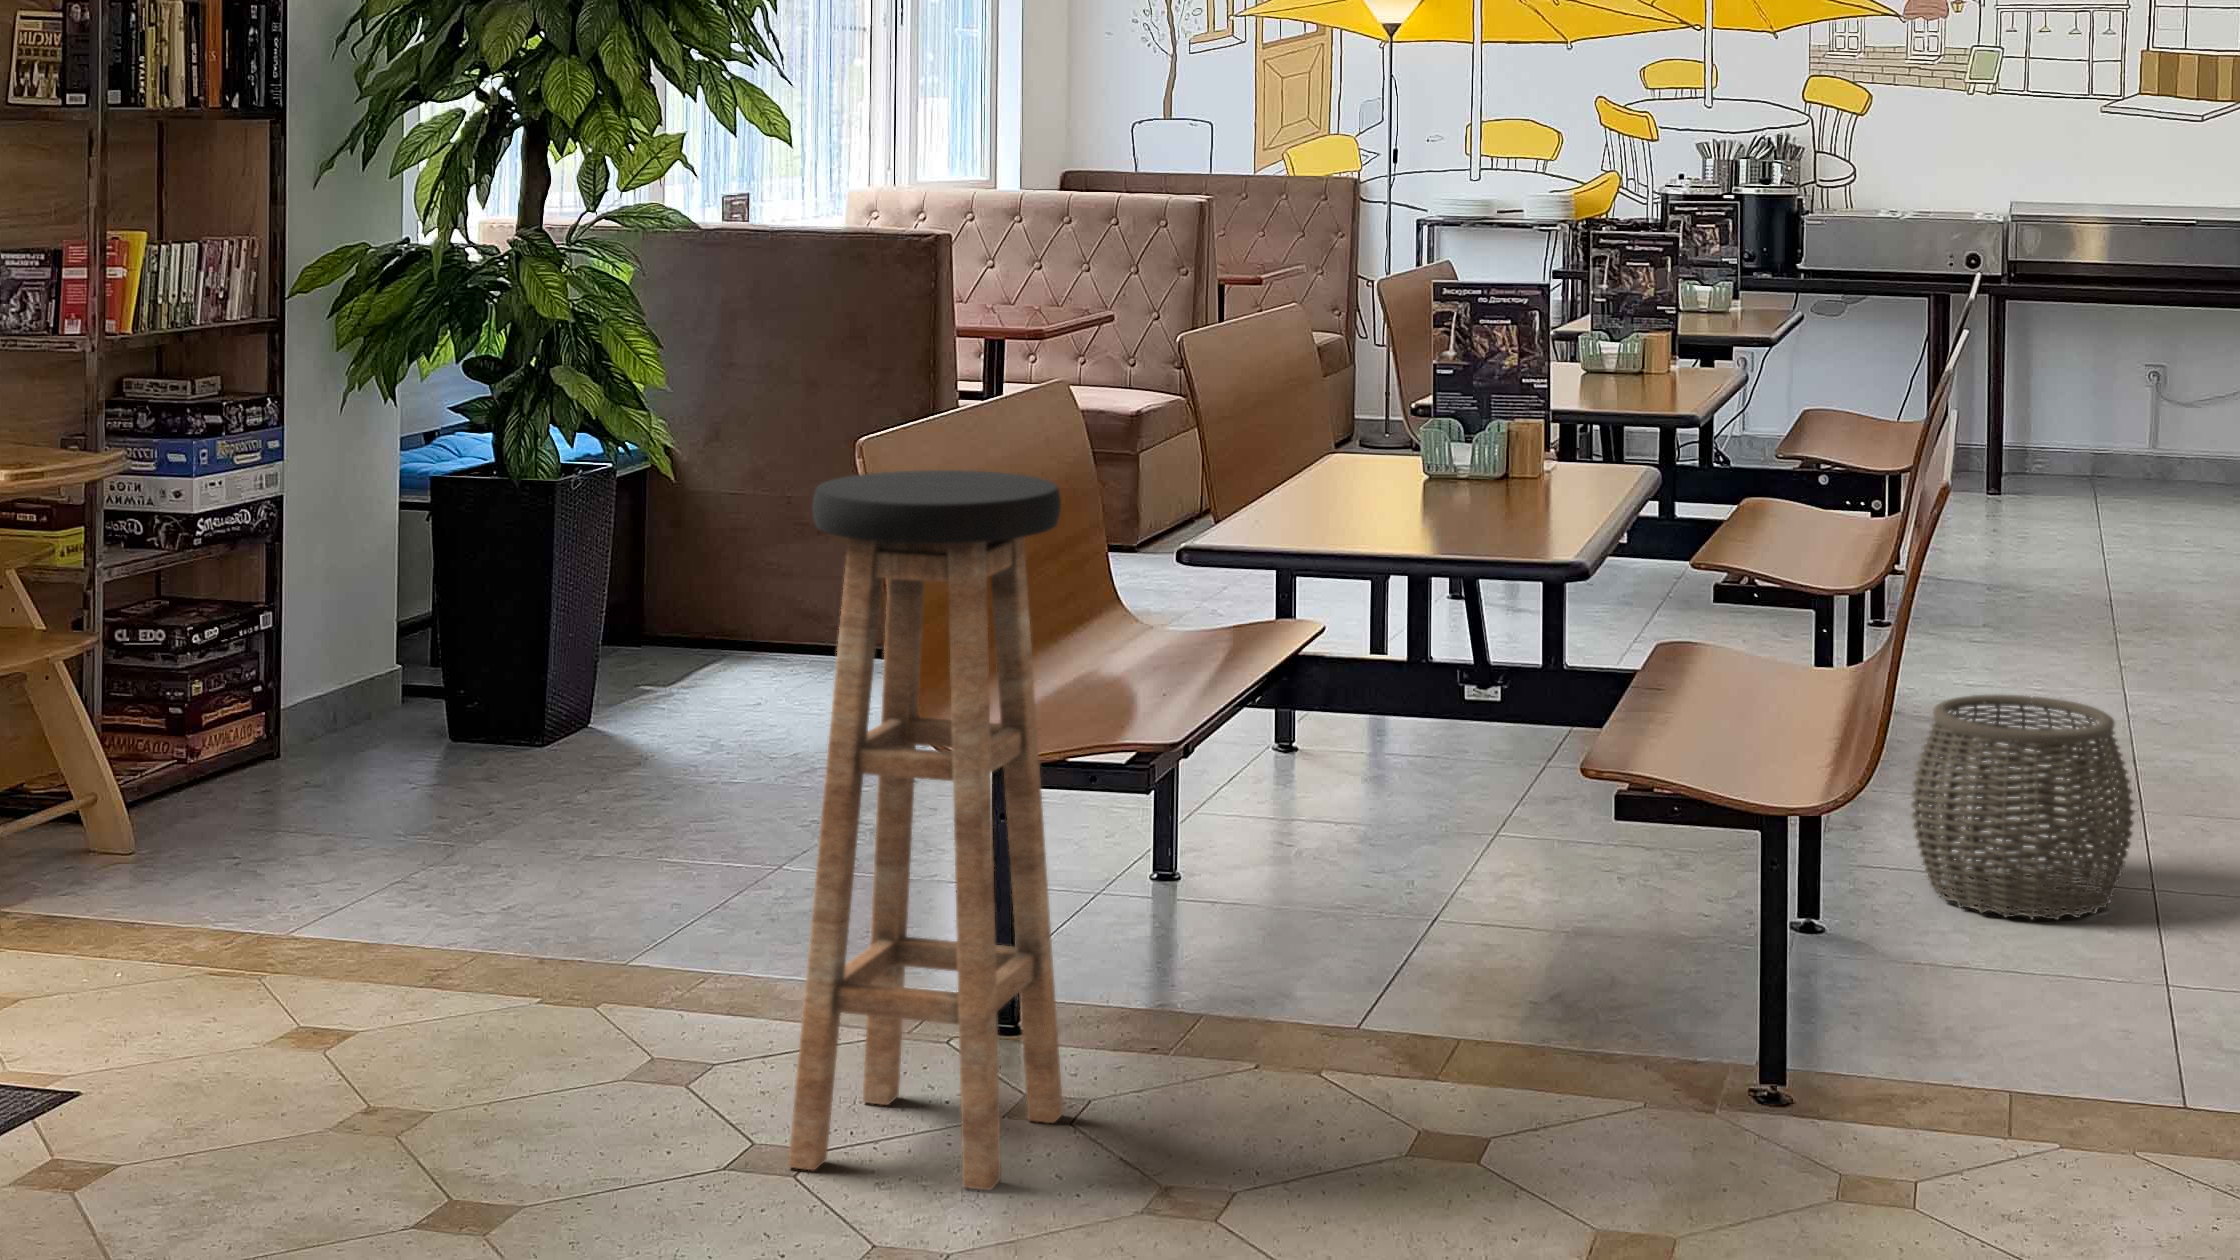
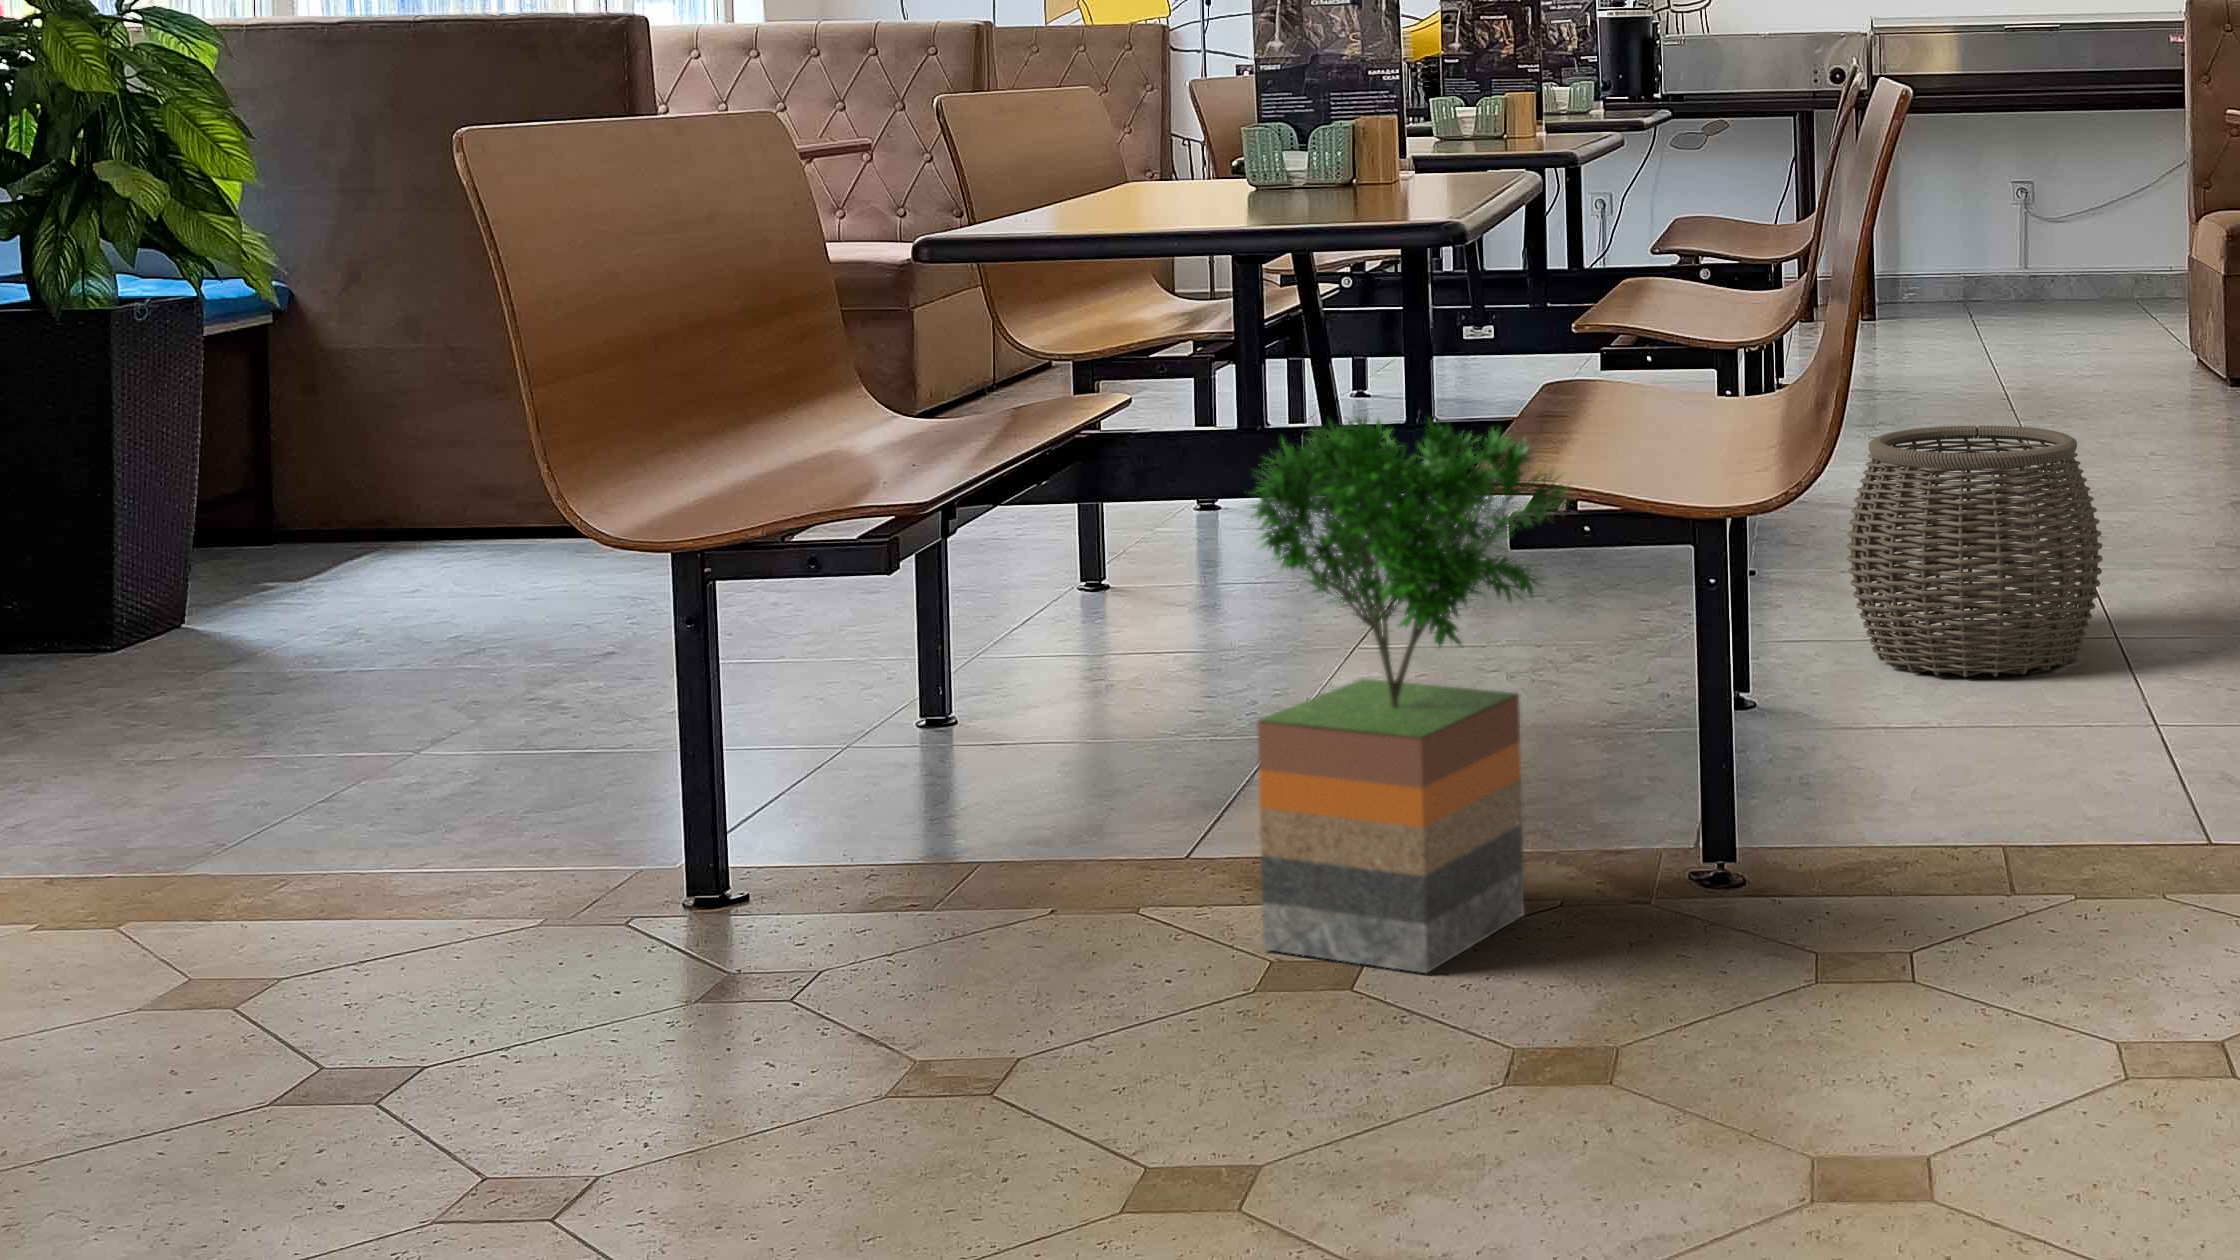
bar stool: present [788,470,1063,1190] -> none [333,122,766,1118]
potted tree: none [1412,707,1669,1144] -> present [1251,417,1571,973]

